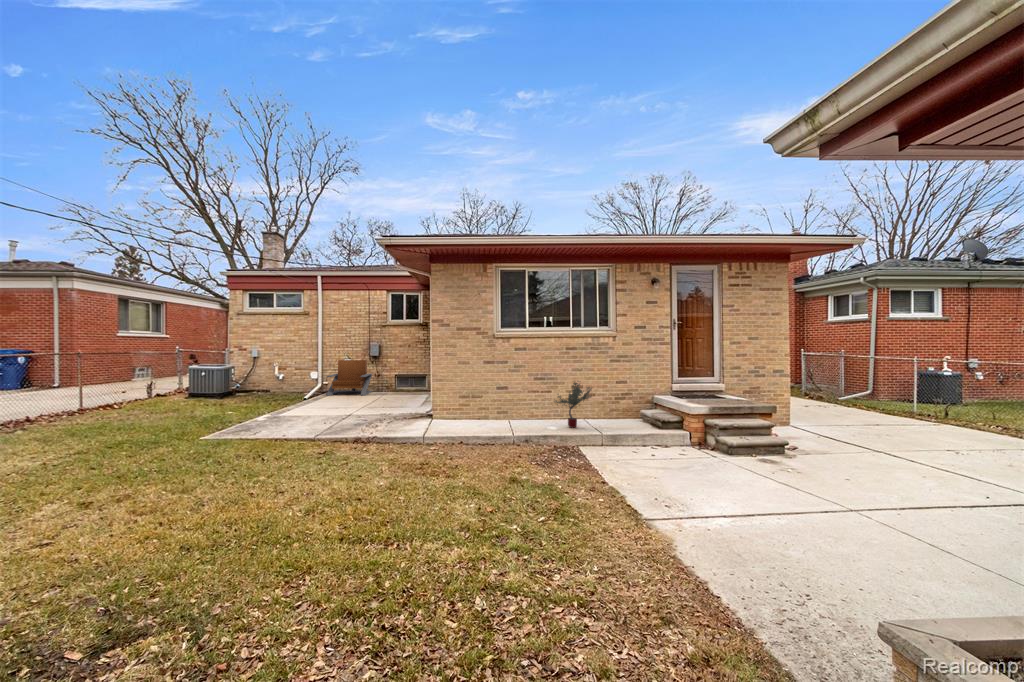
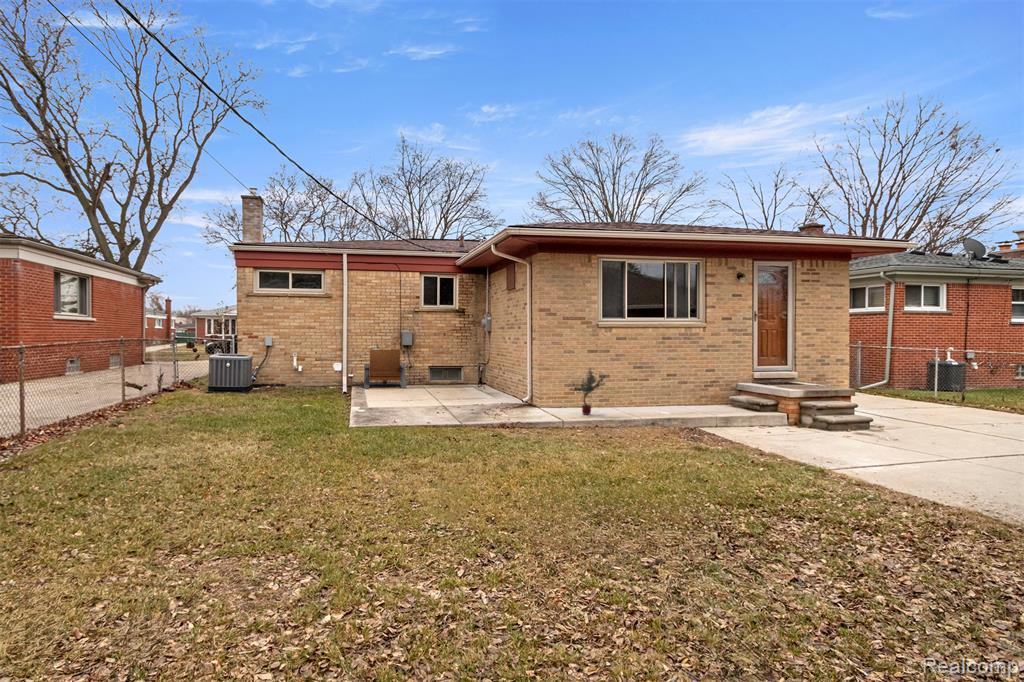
potted tree: present [554,381,592,428] -> present [569,368,605,415]

